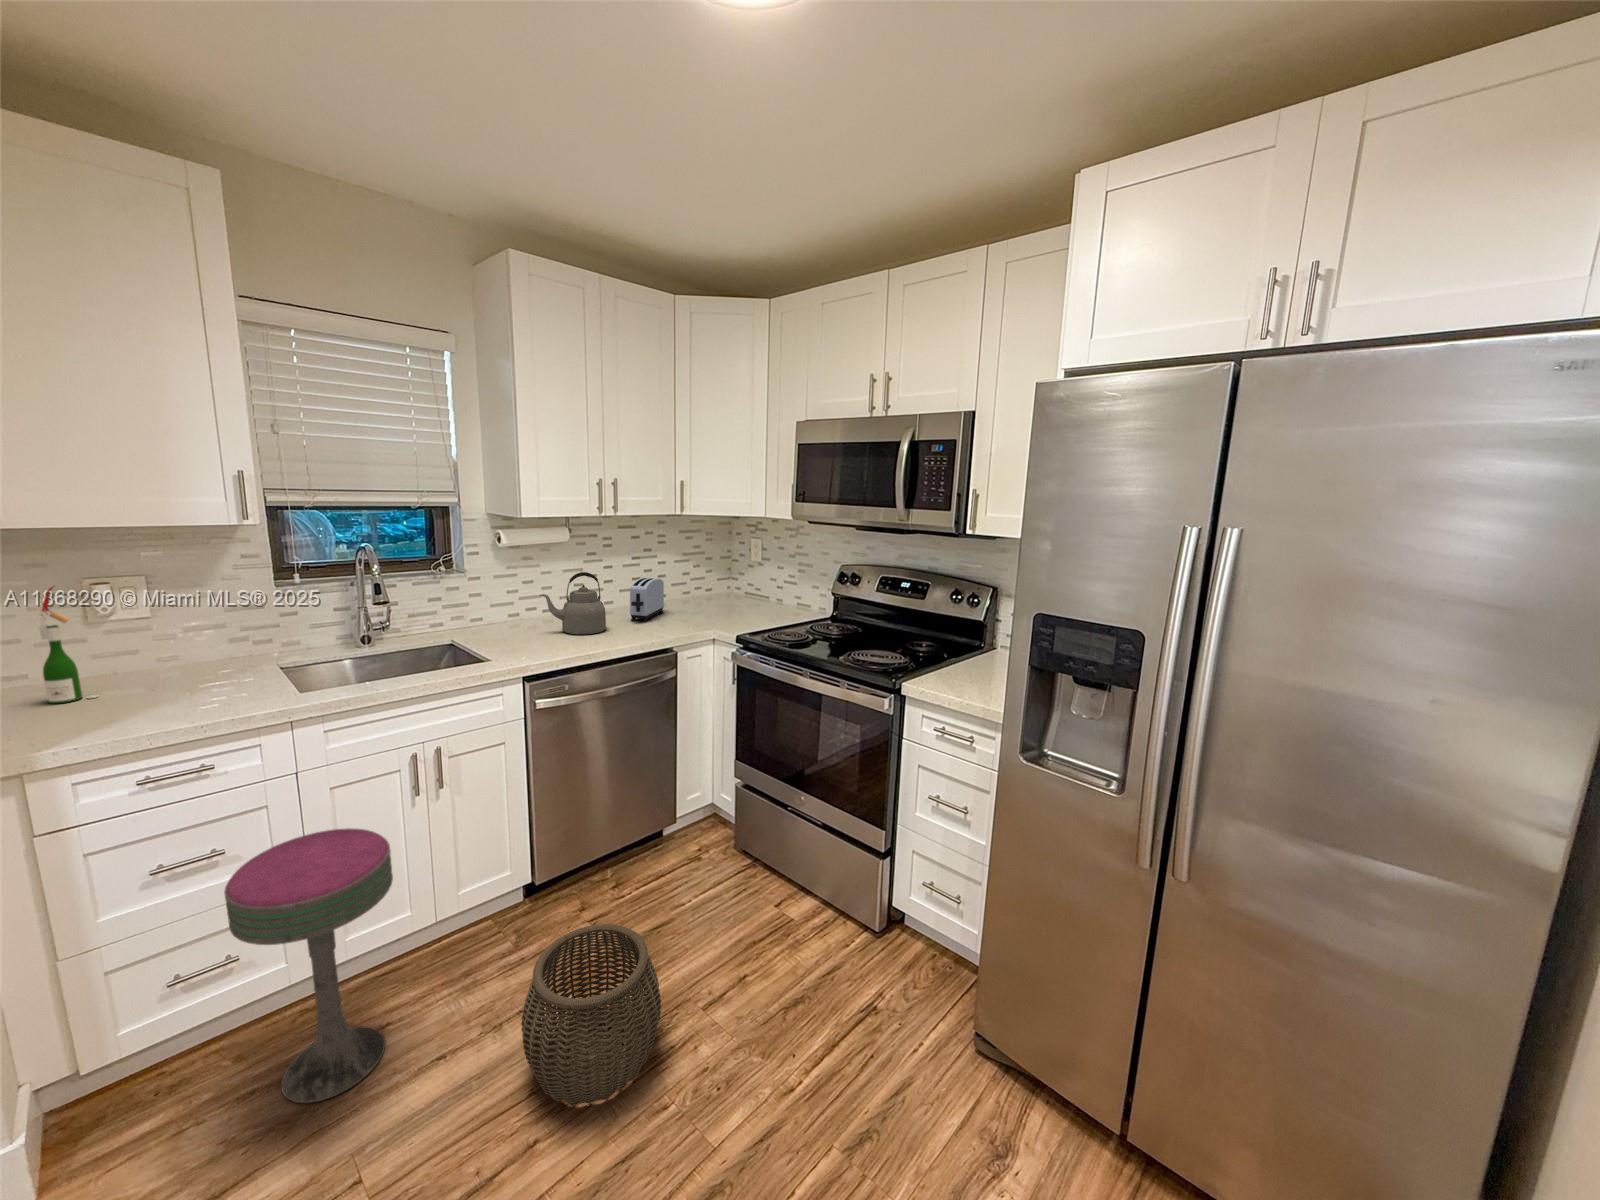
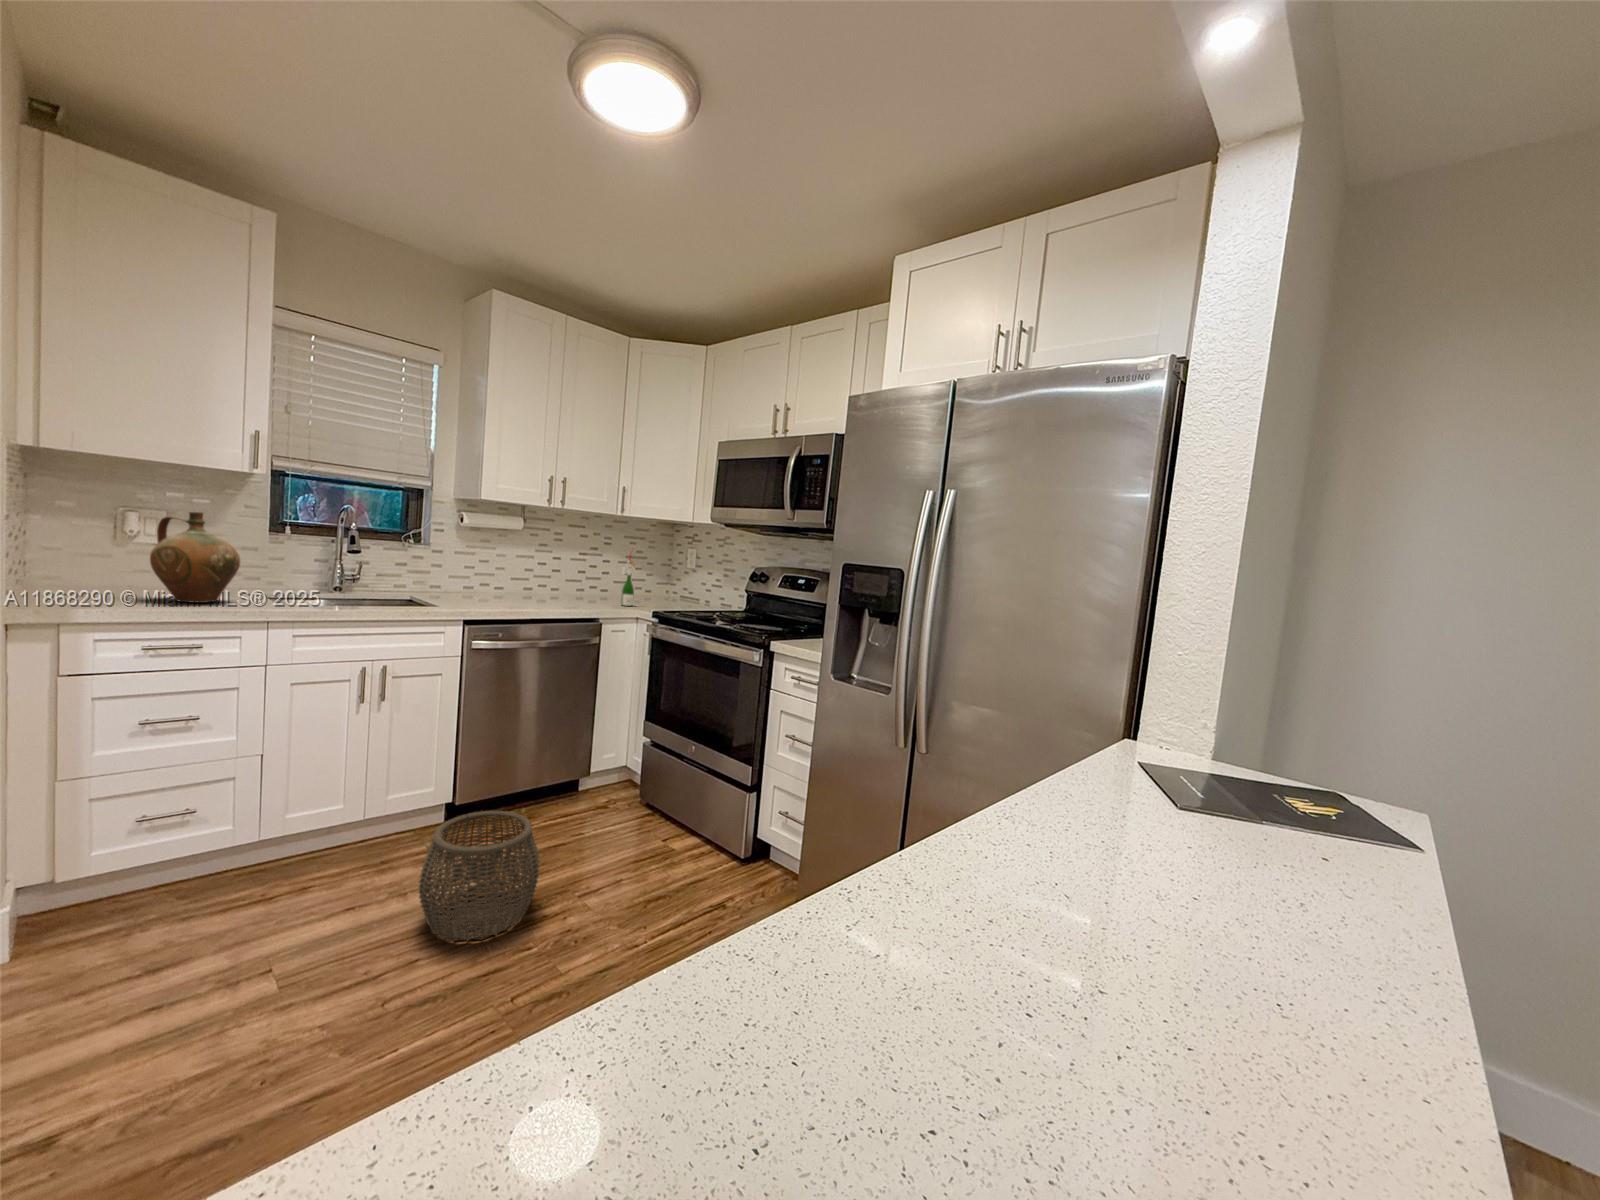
kettle: present [540,572,606,634] -> none [490,552,546,603]
toaster: present [630,578,664,622] -> none [569,567,603,602]
wine bottle: present [39,585,98,704] -> present [621,554,636,606]
ceramic jug: none [129,588,245,705] -> present [150,512,240,603]
bar stool: present [224,828,393,1103] -> none [195,713,332,926]

